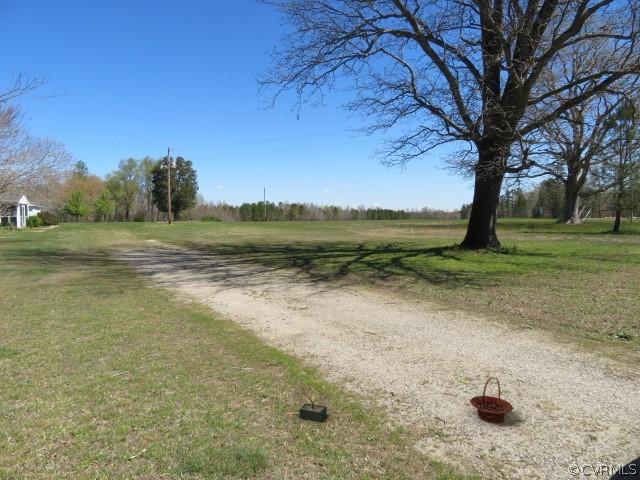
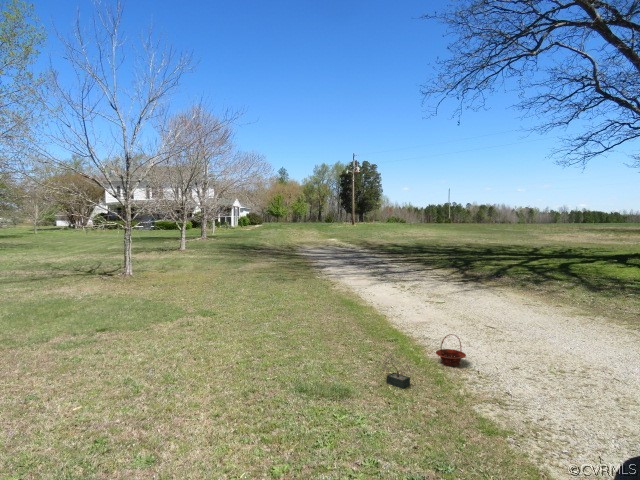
basket: present [470,377,513,423] -> present [436,334,466,366]

